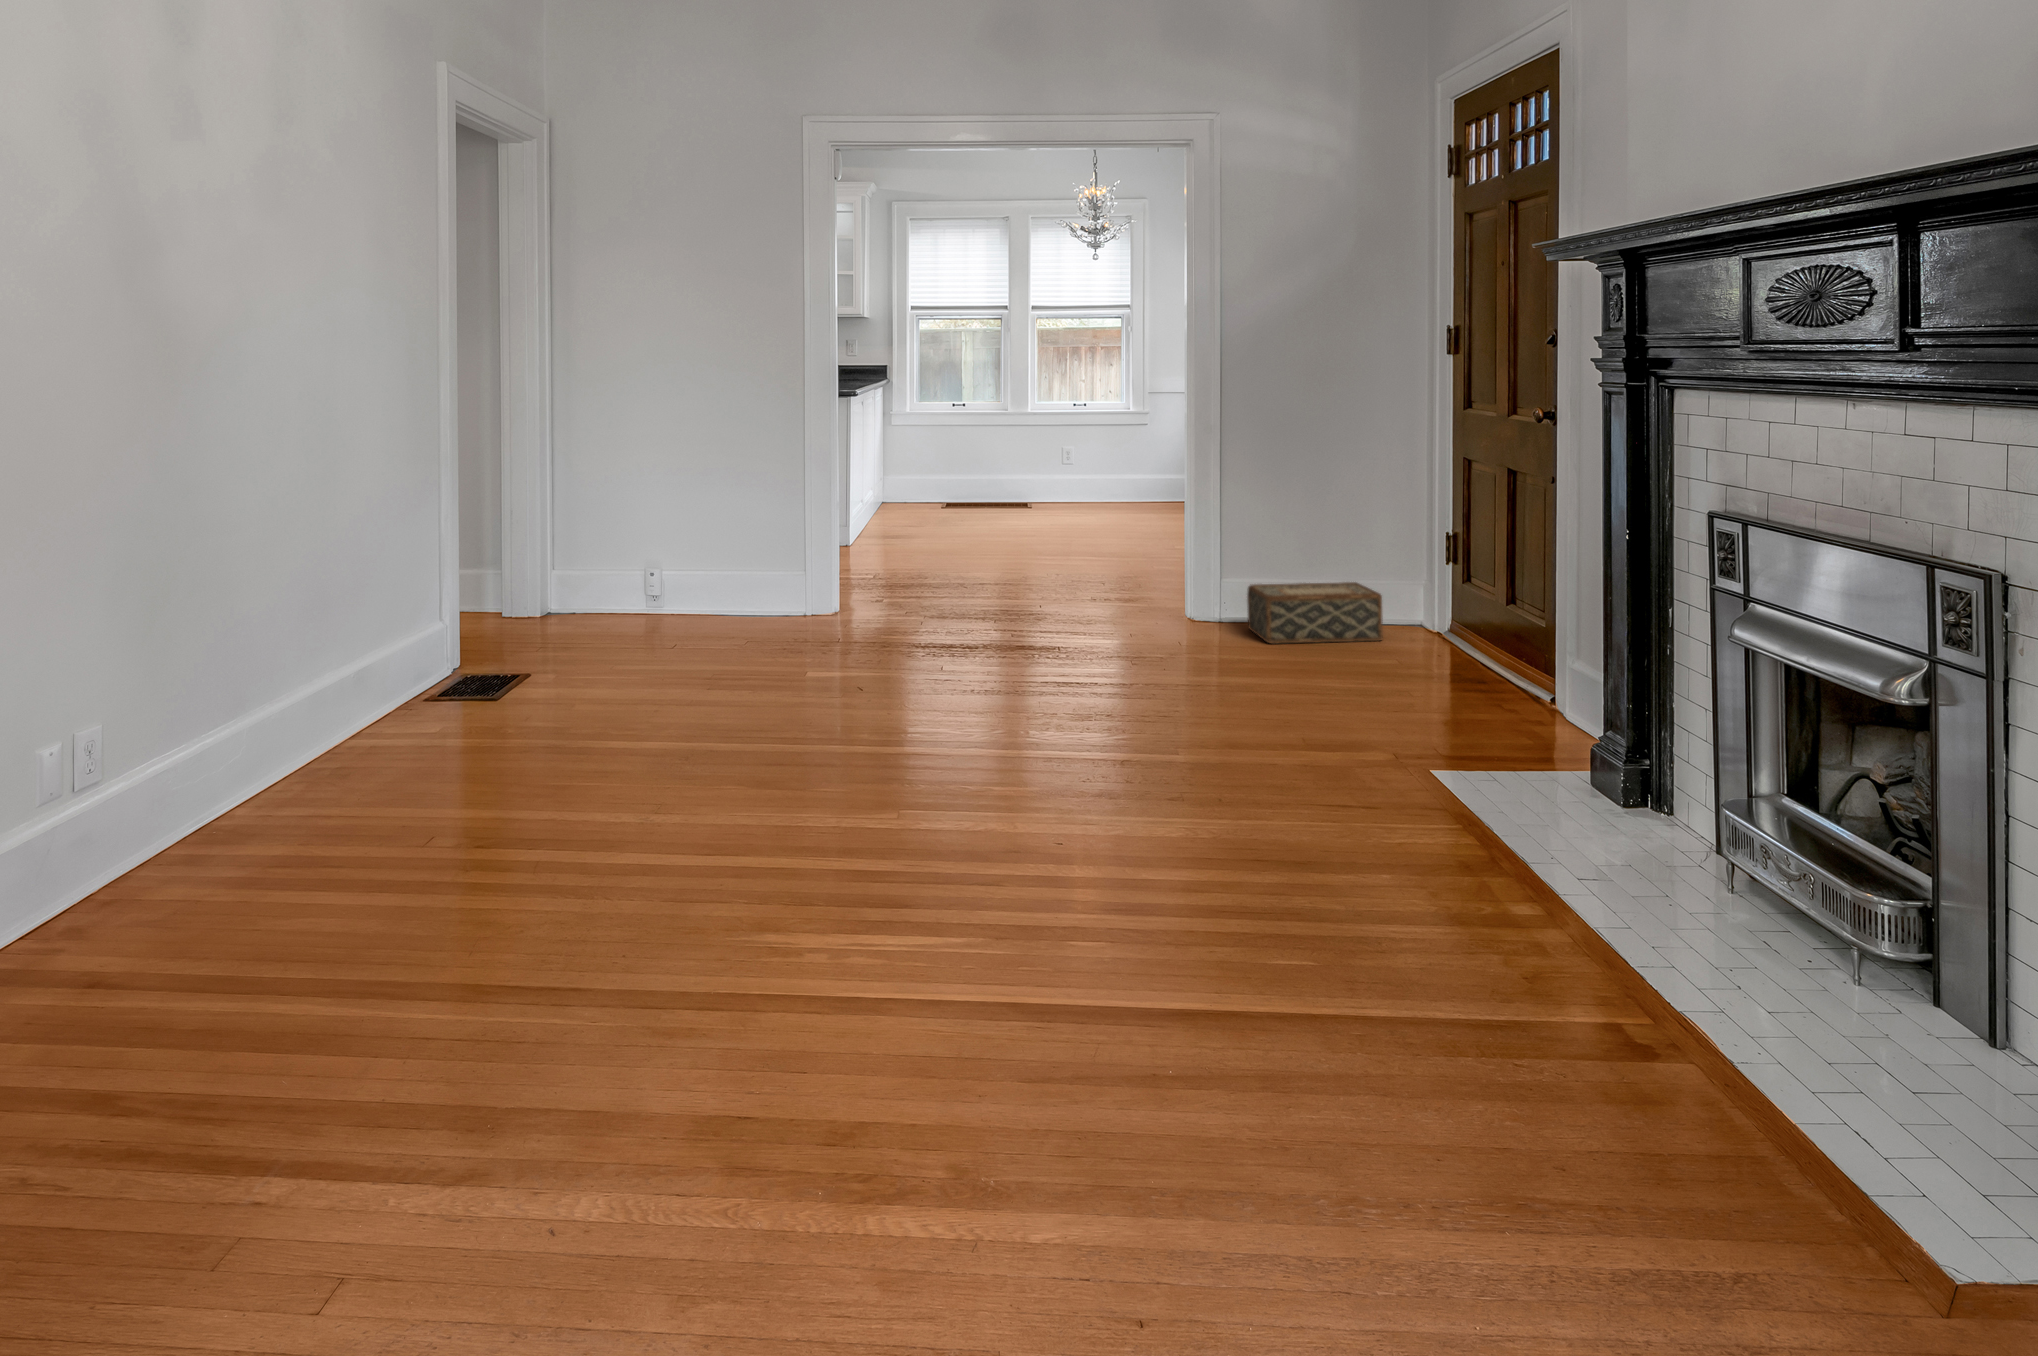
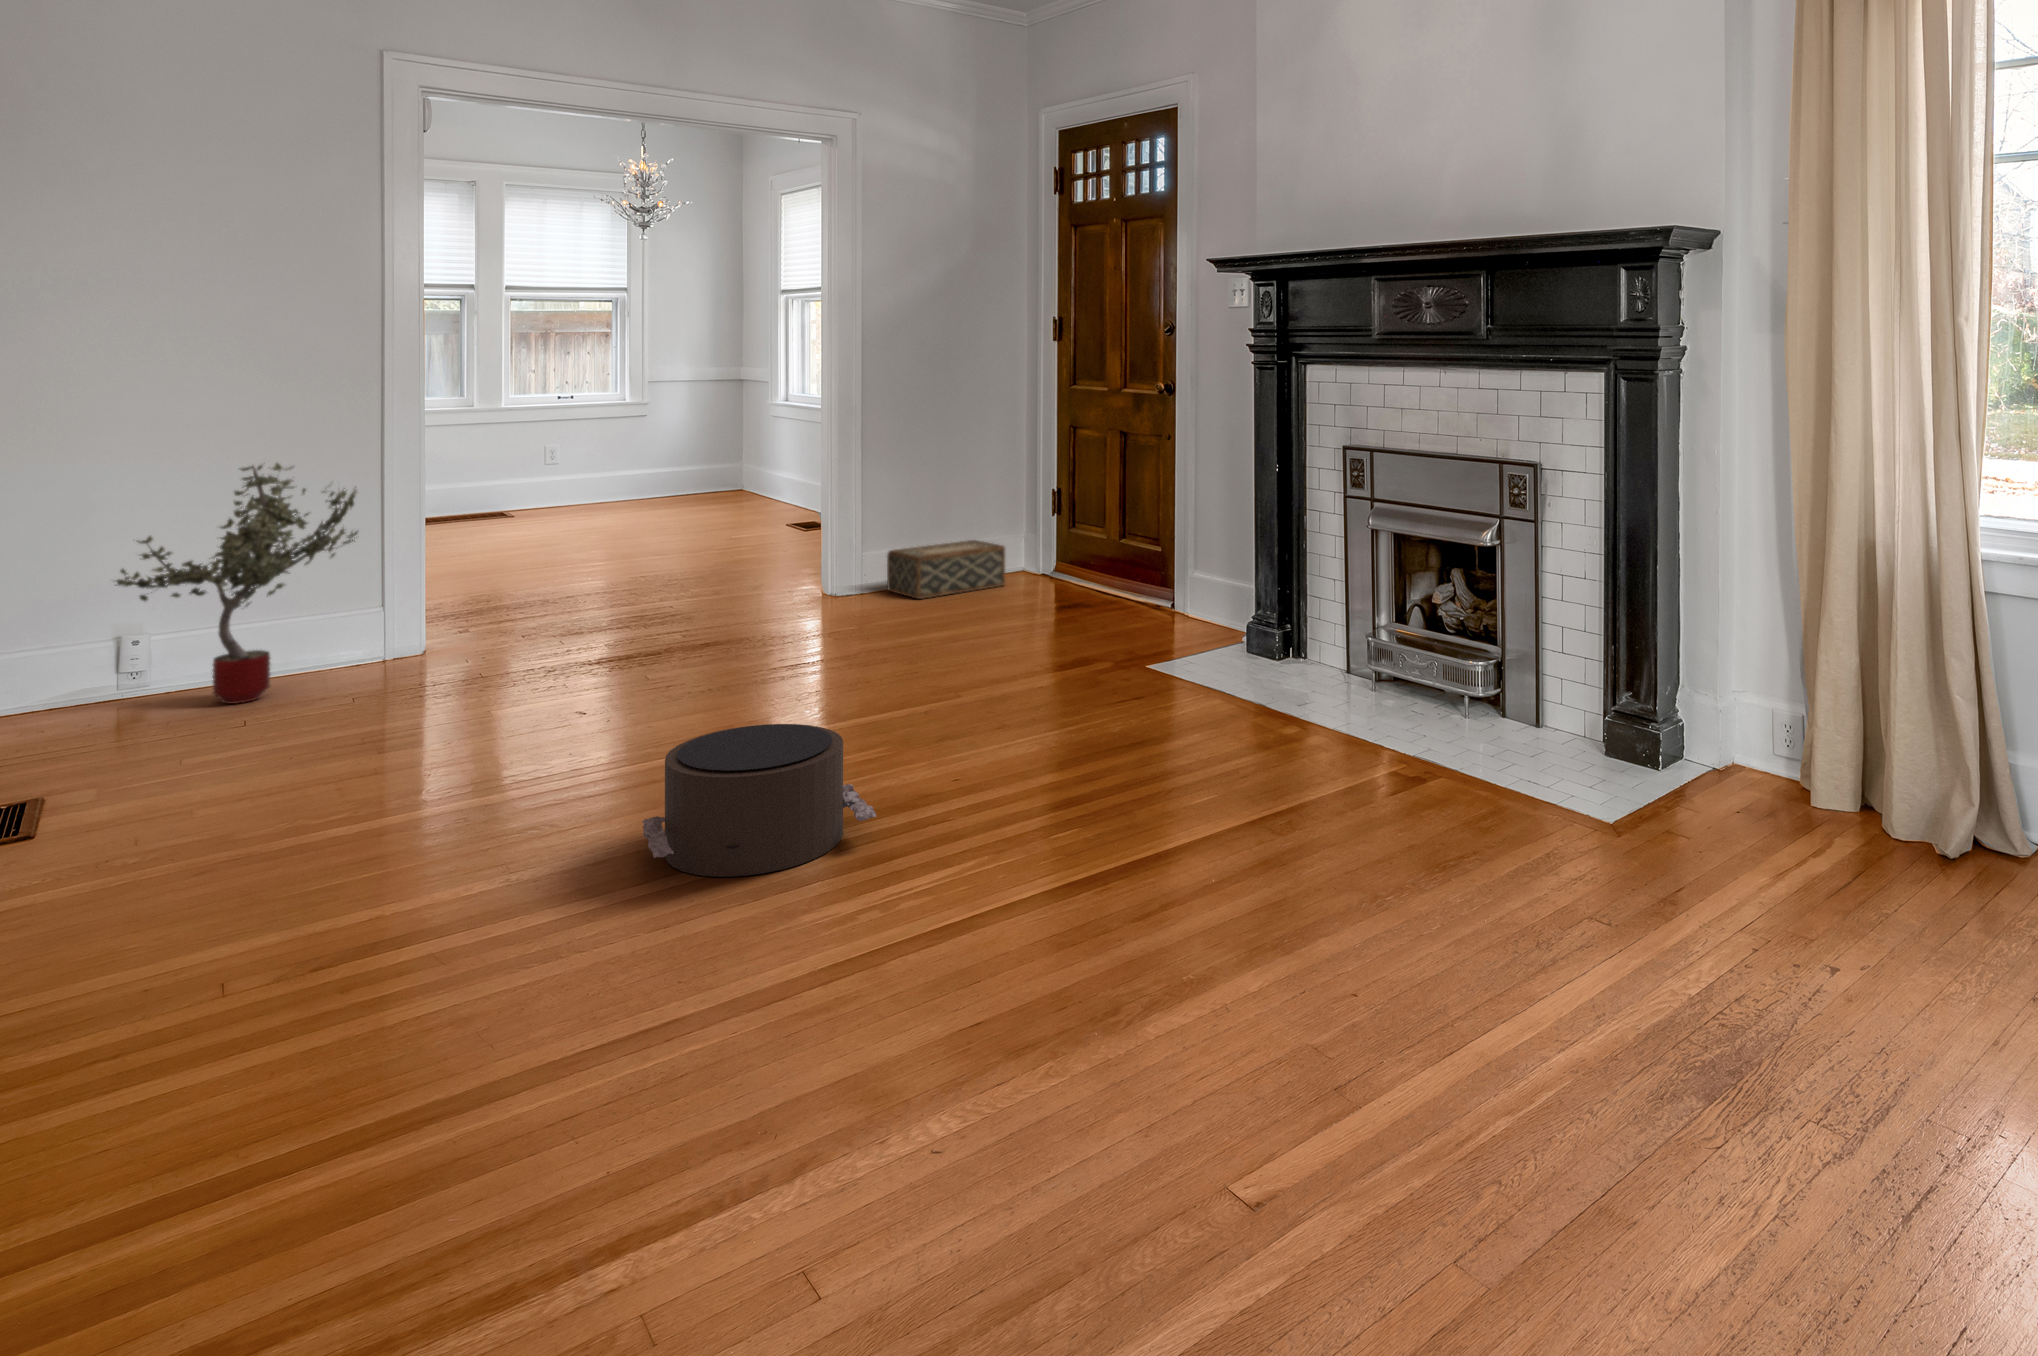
potted tree: none [596,464,749,656] -> present [116,463,359,704]
pouf: none [691,763,923,926] -> present [643,724,876,877]

